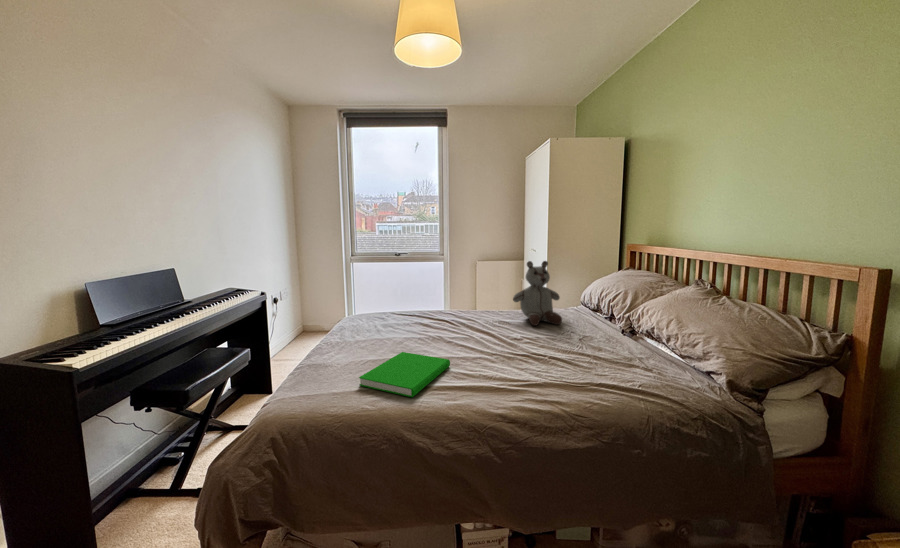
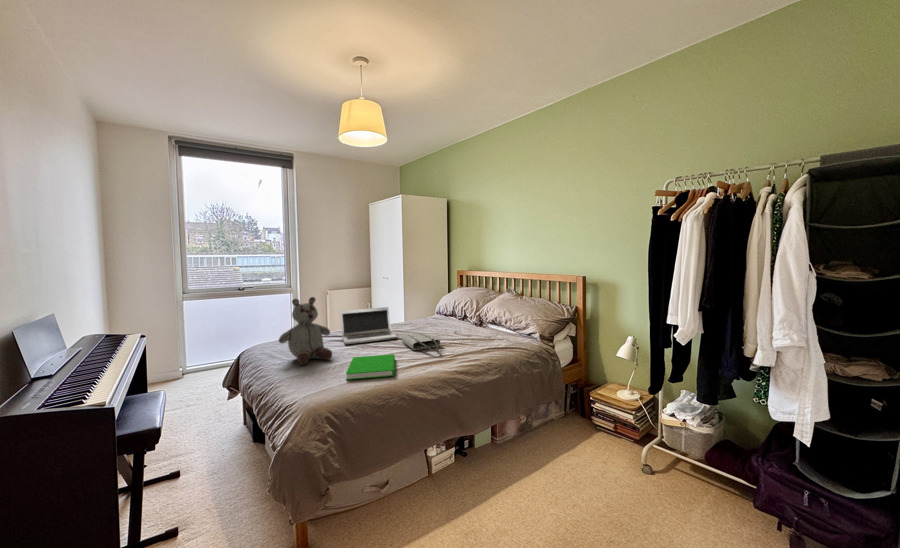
stuffed bear: present [513,261,562,326] -> present [279,297,332,365]
laptop: none [425,287,494,332] -> present [341,307,397,344]
tote bag: none [487,331,533,368] -> present [402,333,441,352]

